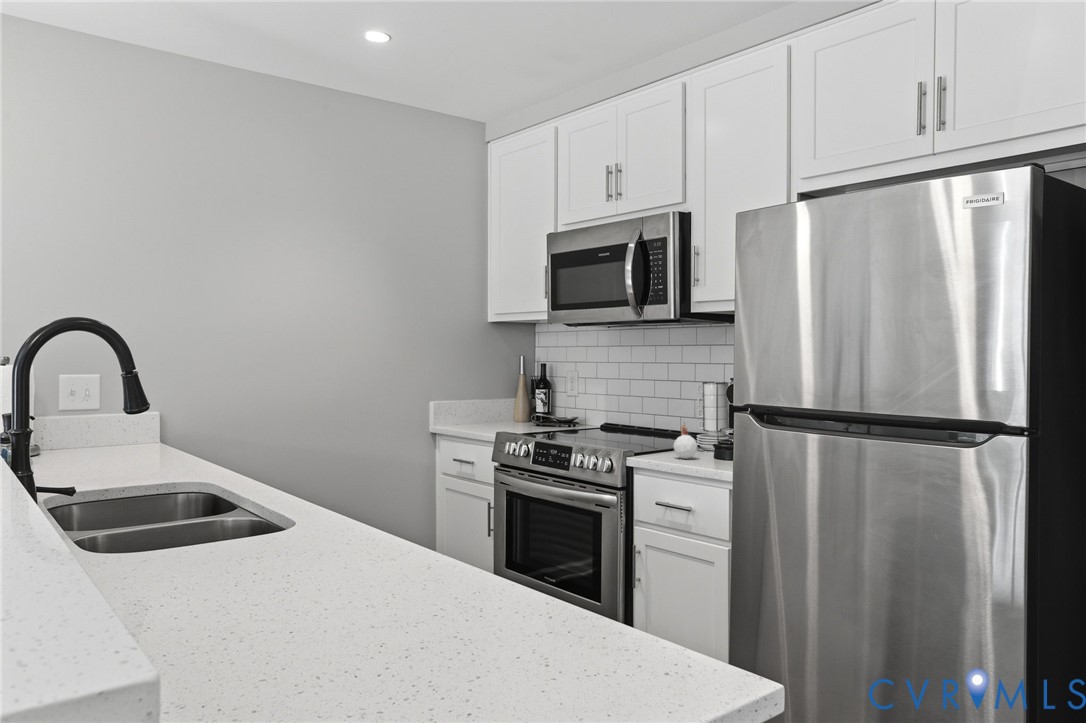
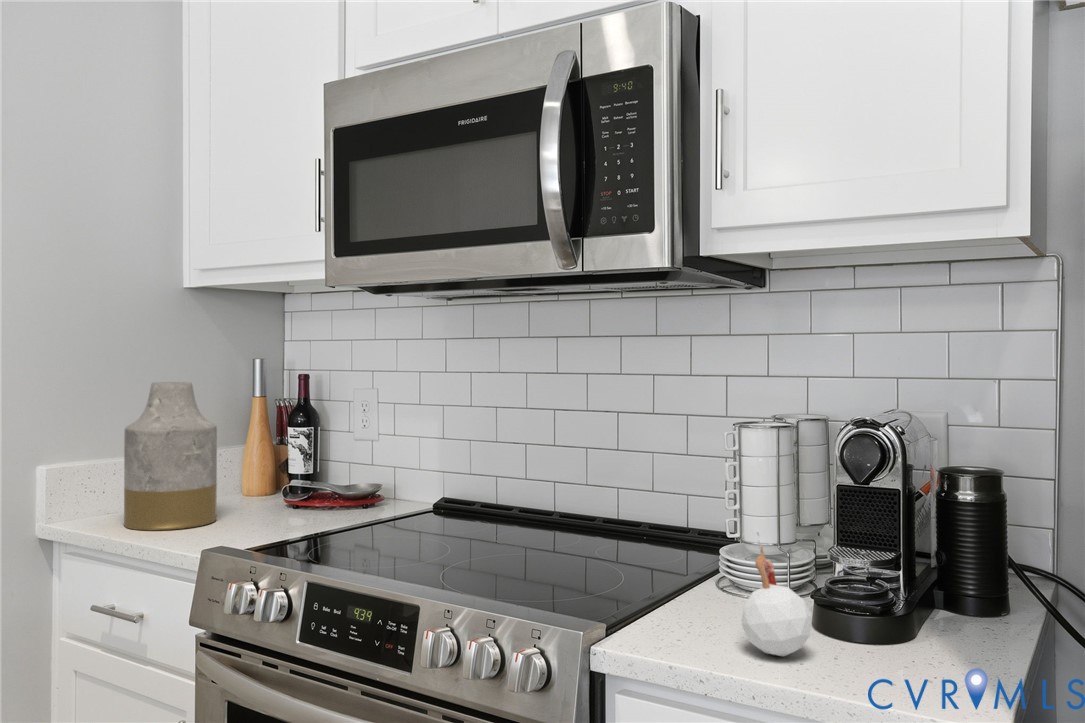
vase: none [465,365,503,429] -> present [124,382,217,531]

